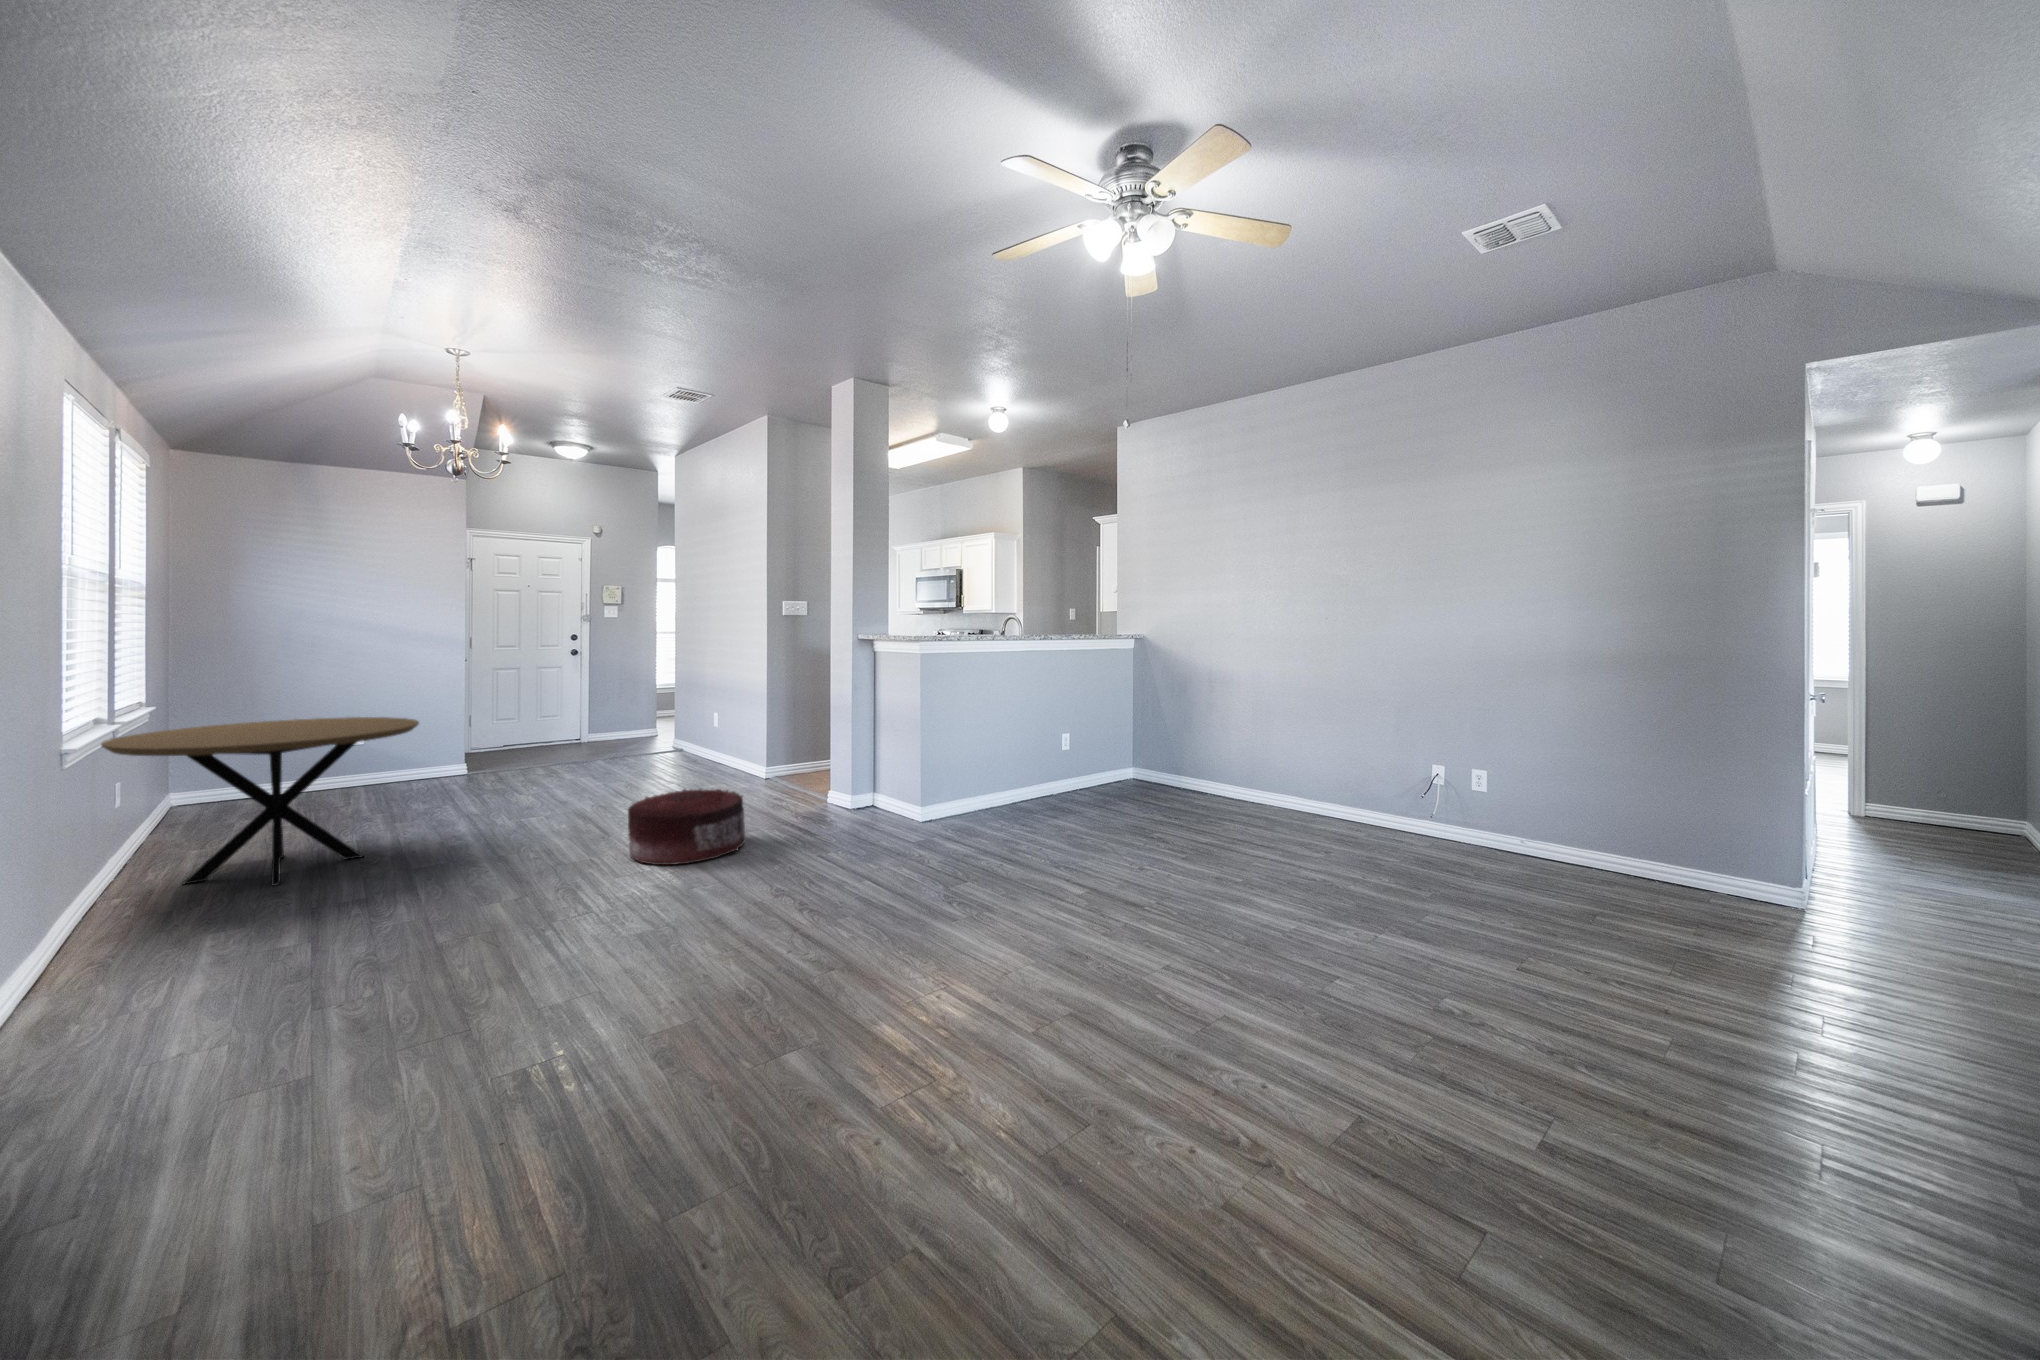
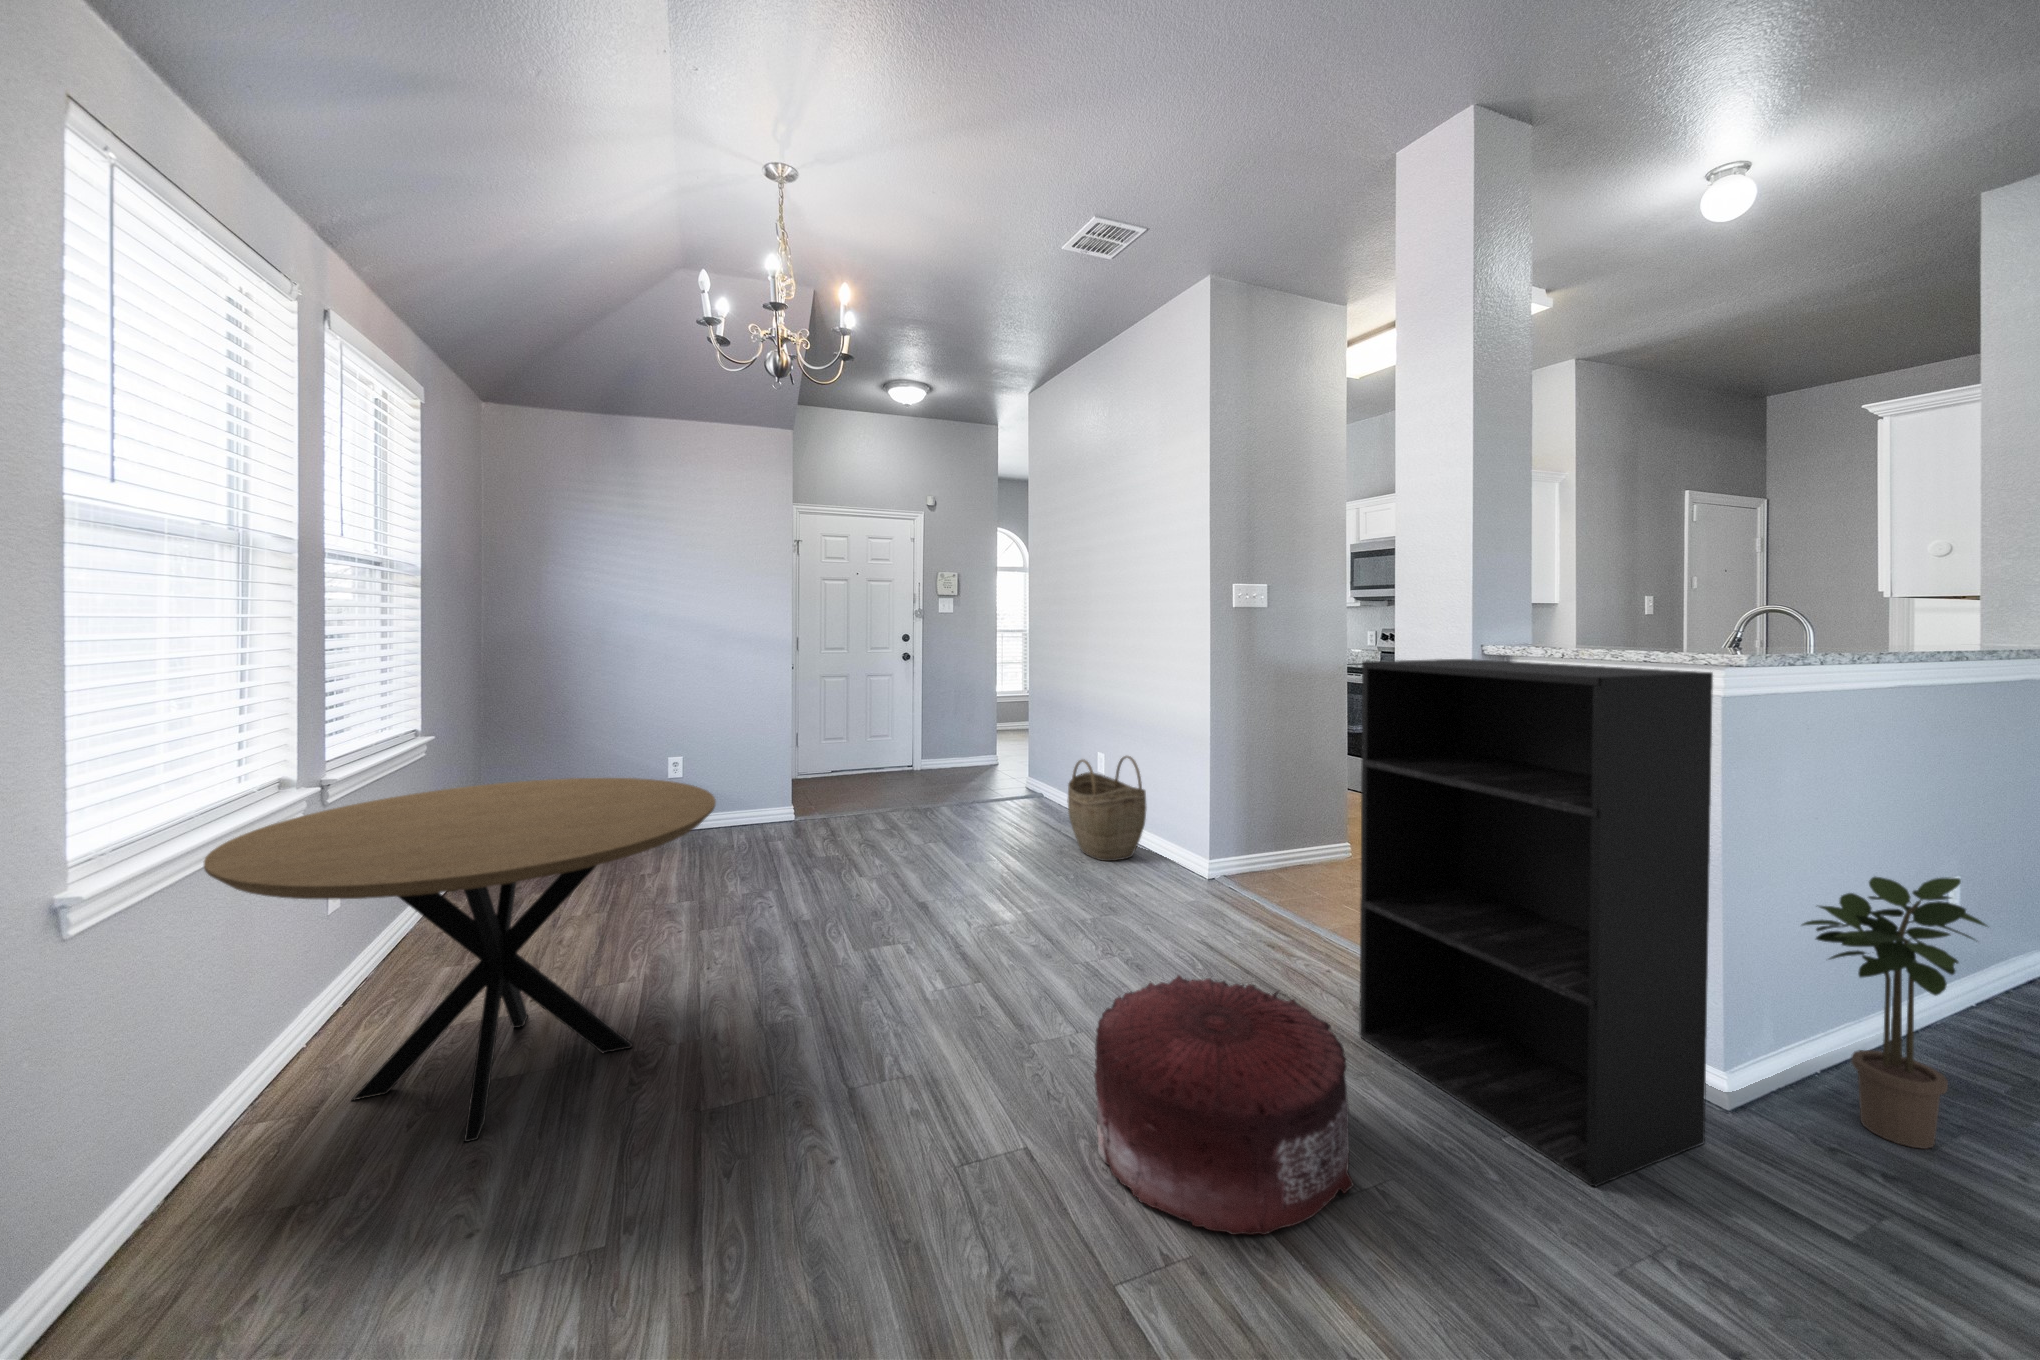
bookshelf: none [789,642,901,843] -> present [1359,659,1713,1186]
woven basket: none [684,710,736,776] -> present [1068,756,1146,861]
potted plant: none [957,723,1009,825] -> present [1802,877,1987,1149]

